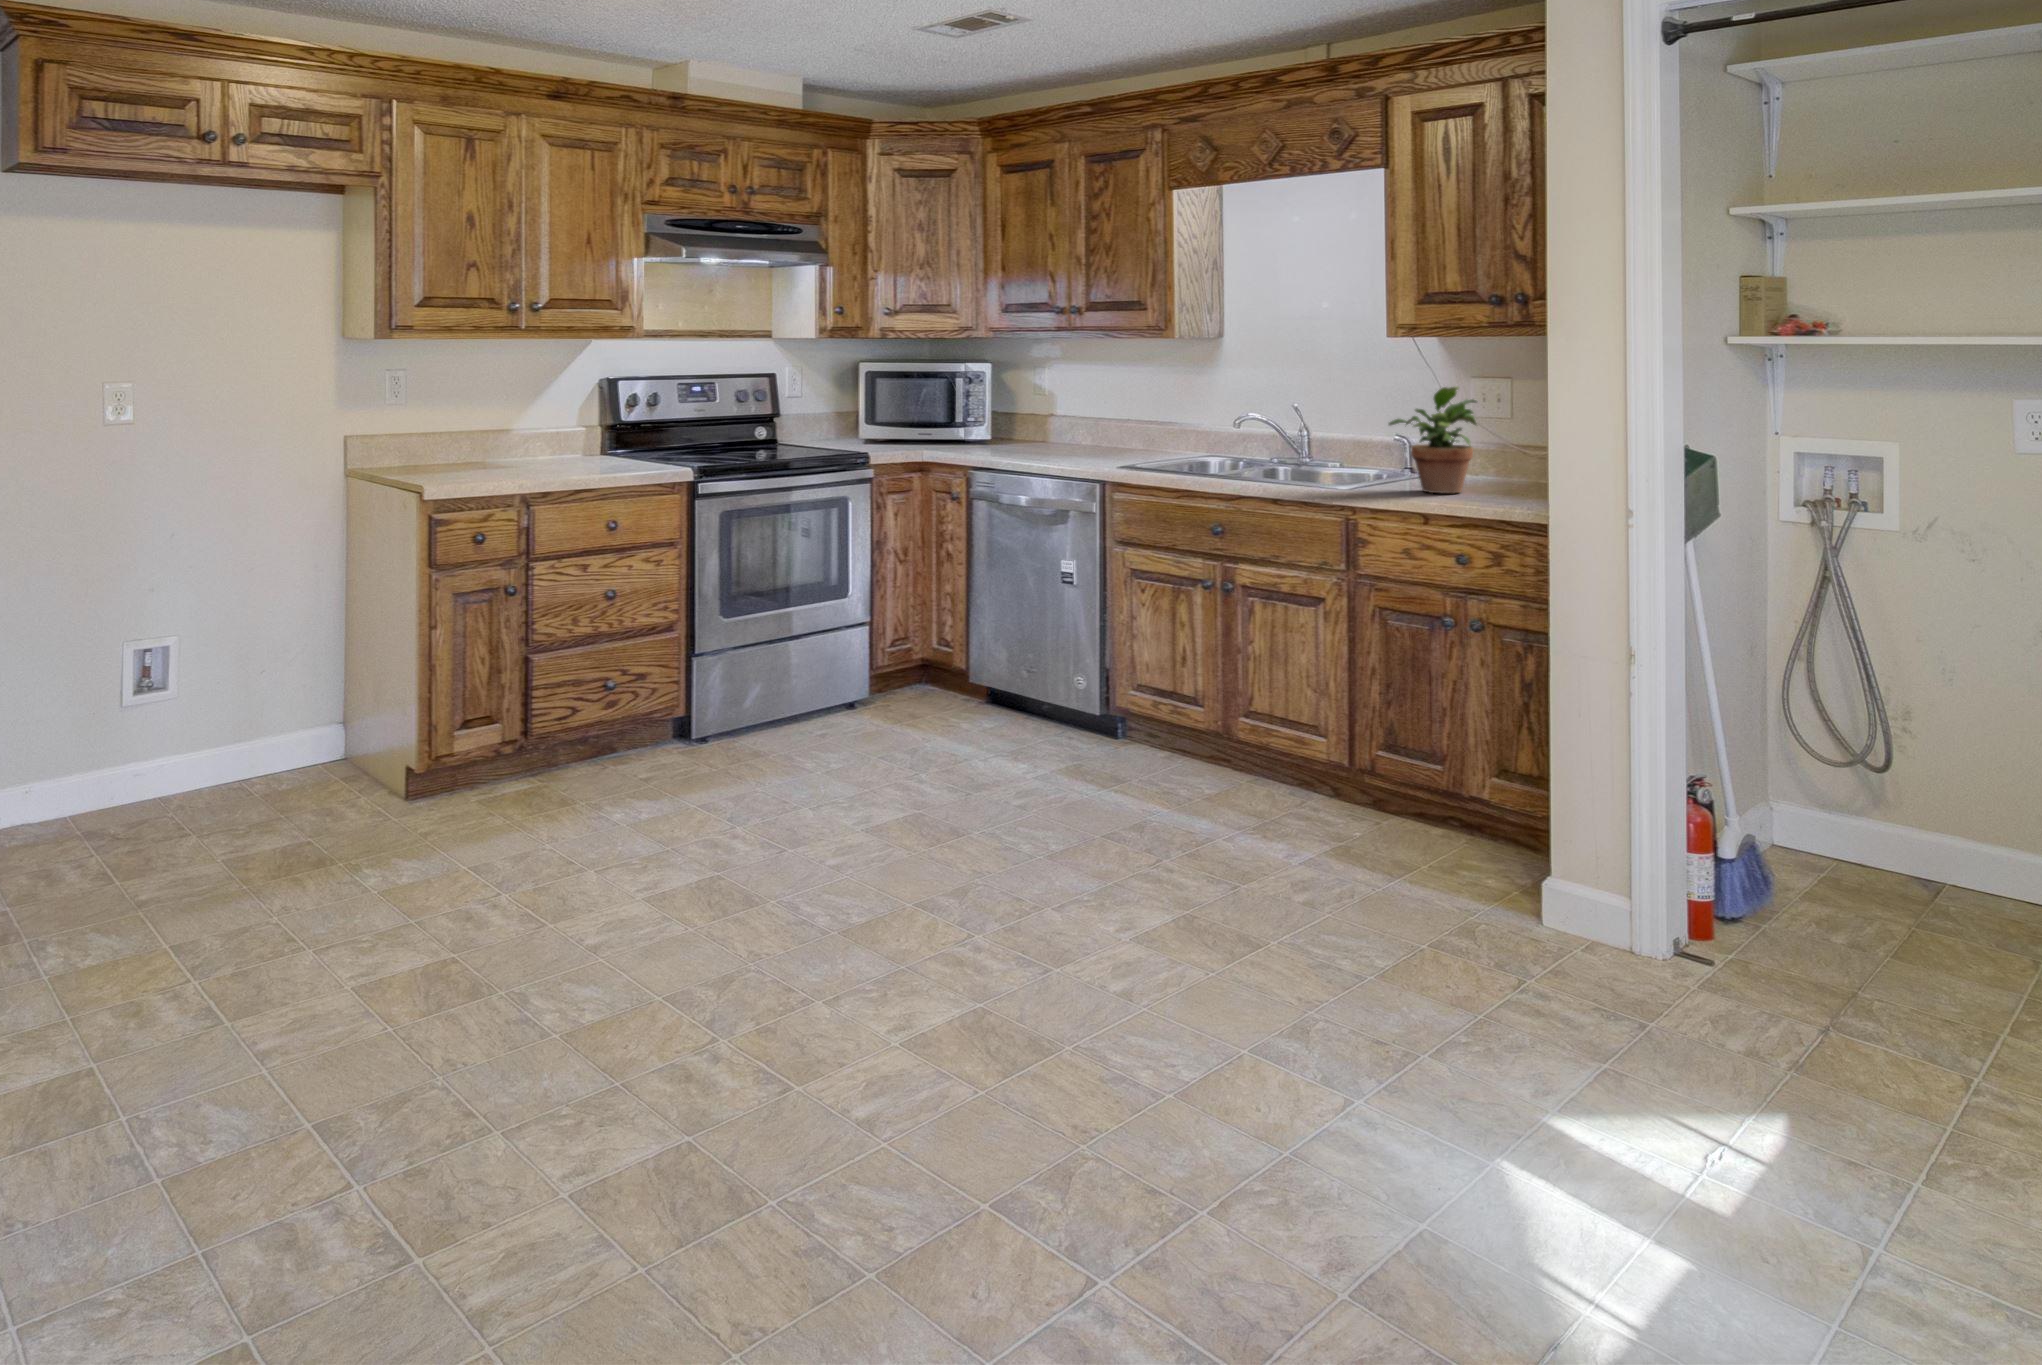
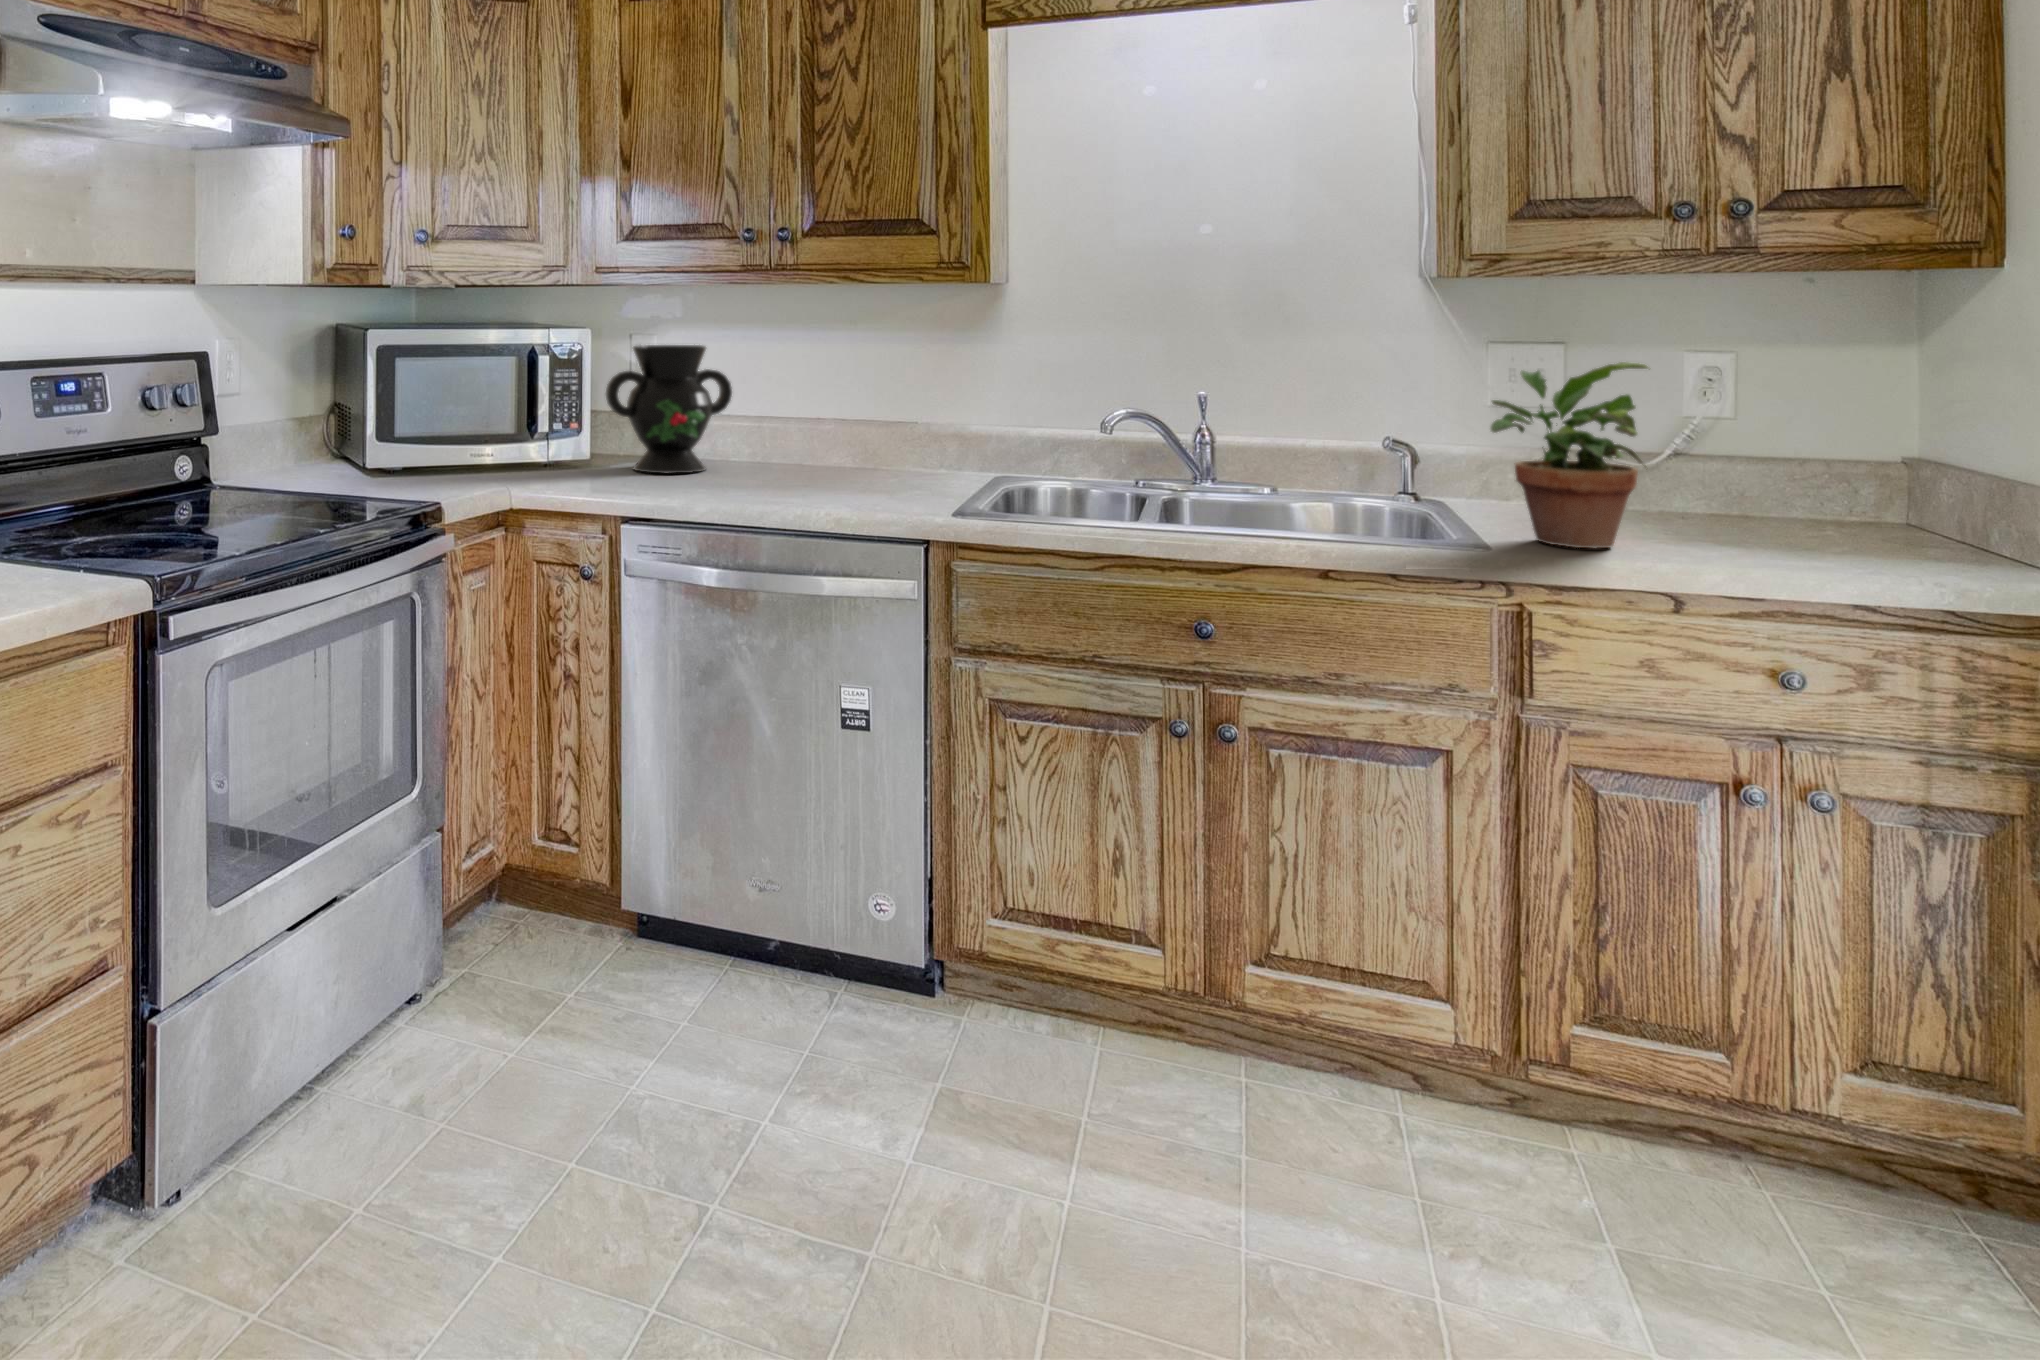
decorative vase: none [1001,374,1080,450] -> present [606,345,732,473]

